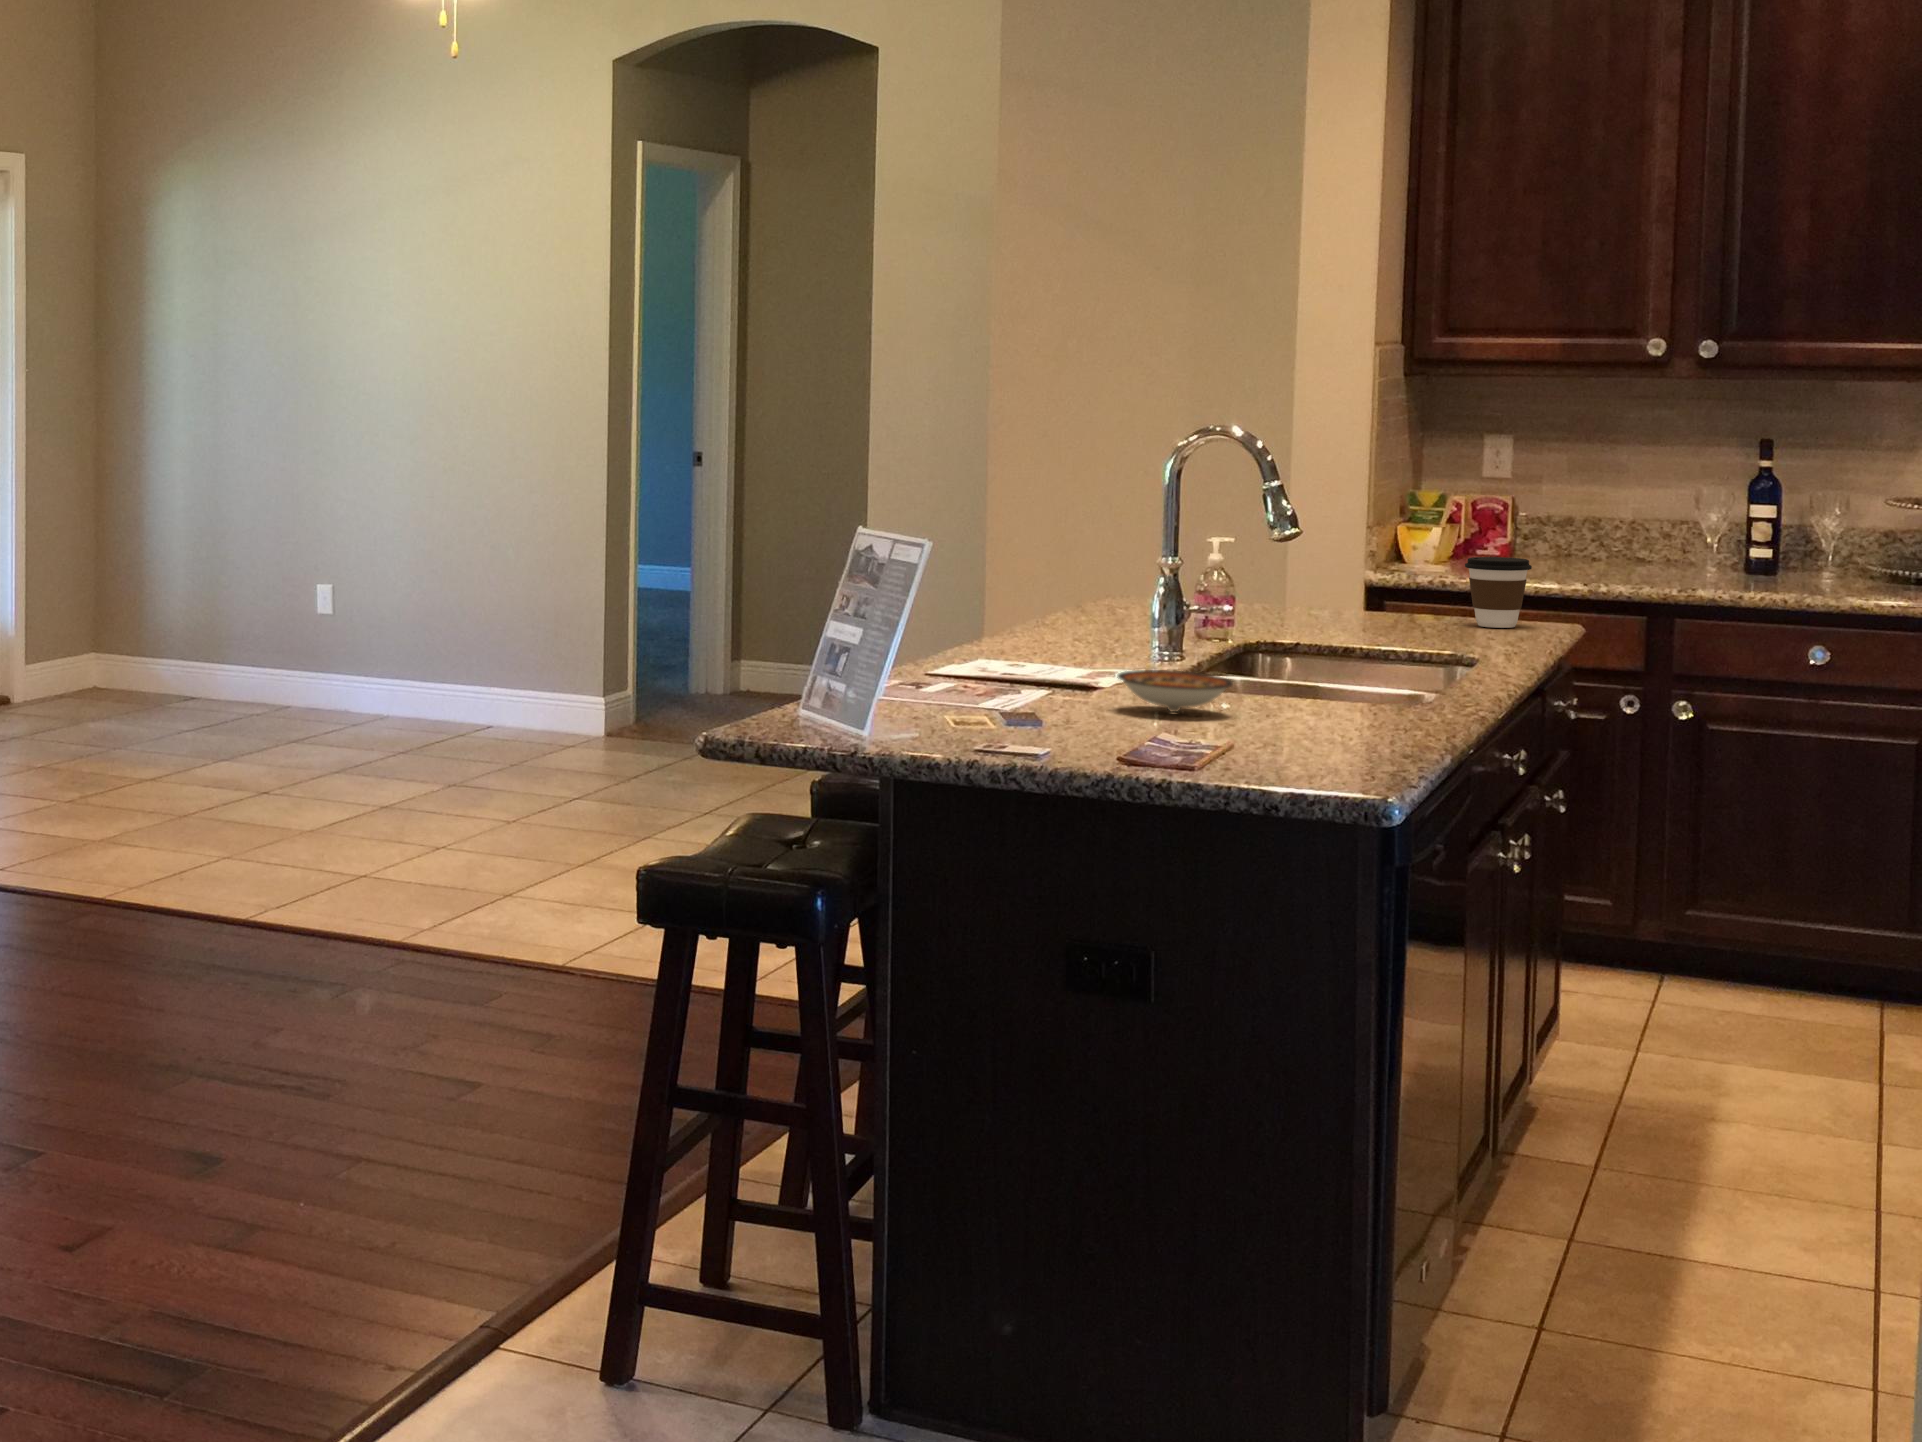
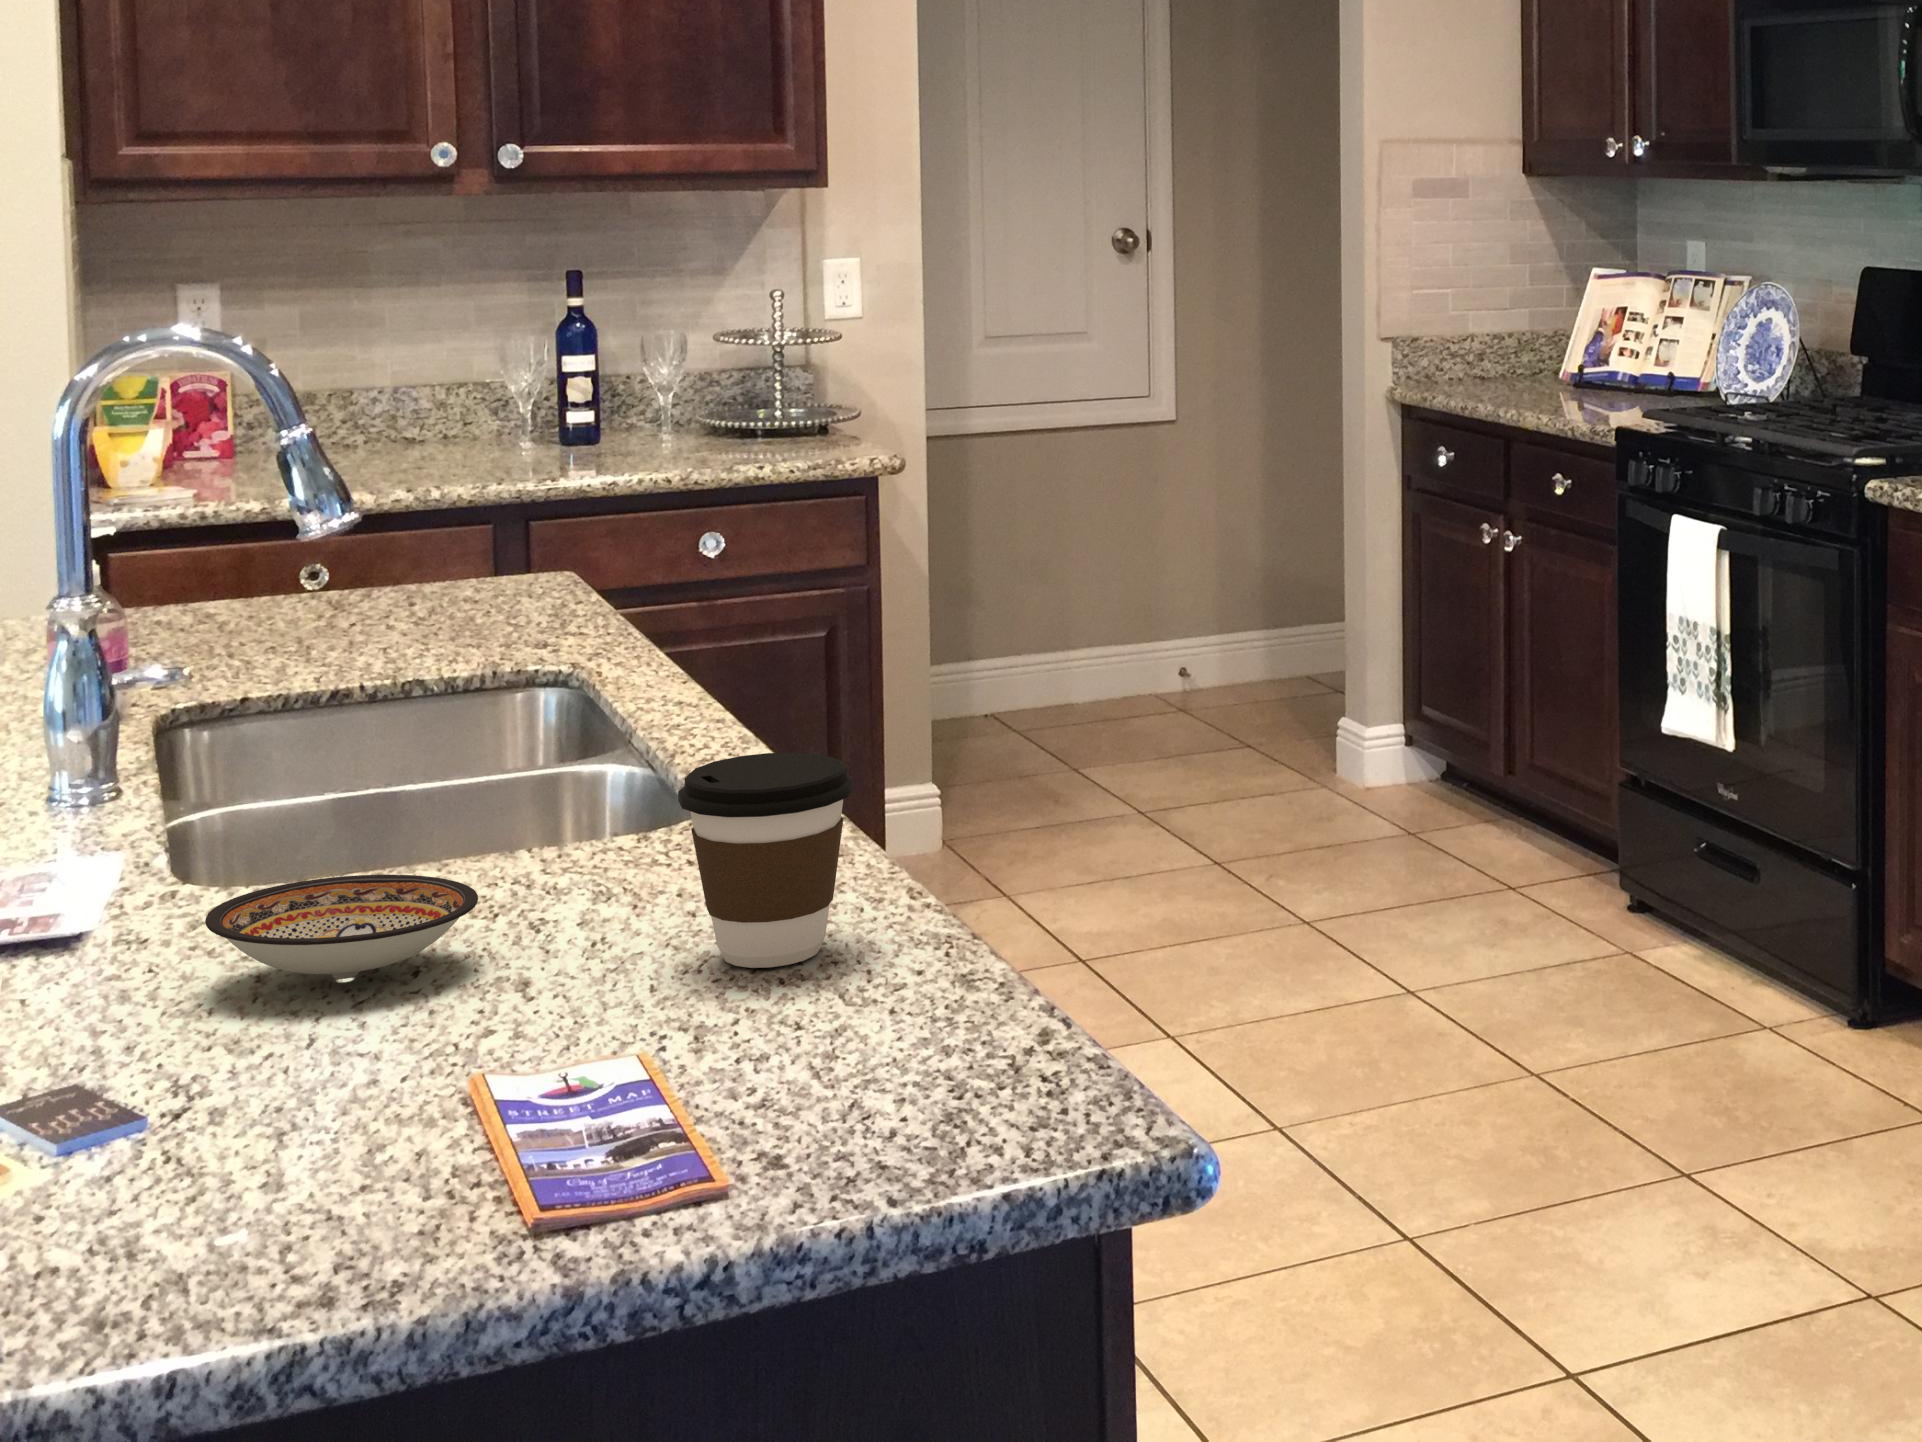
coffee cup: present [1465,557,1532,628] -> present [678,752,854,968]

